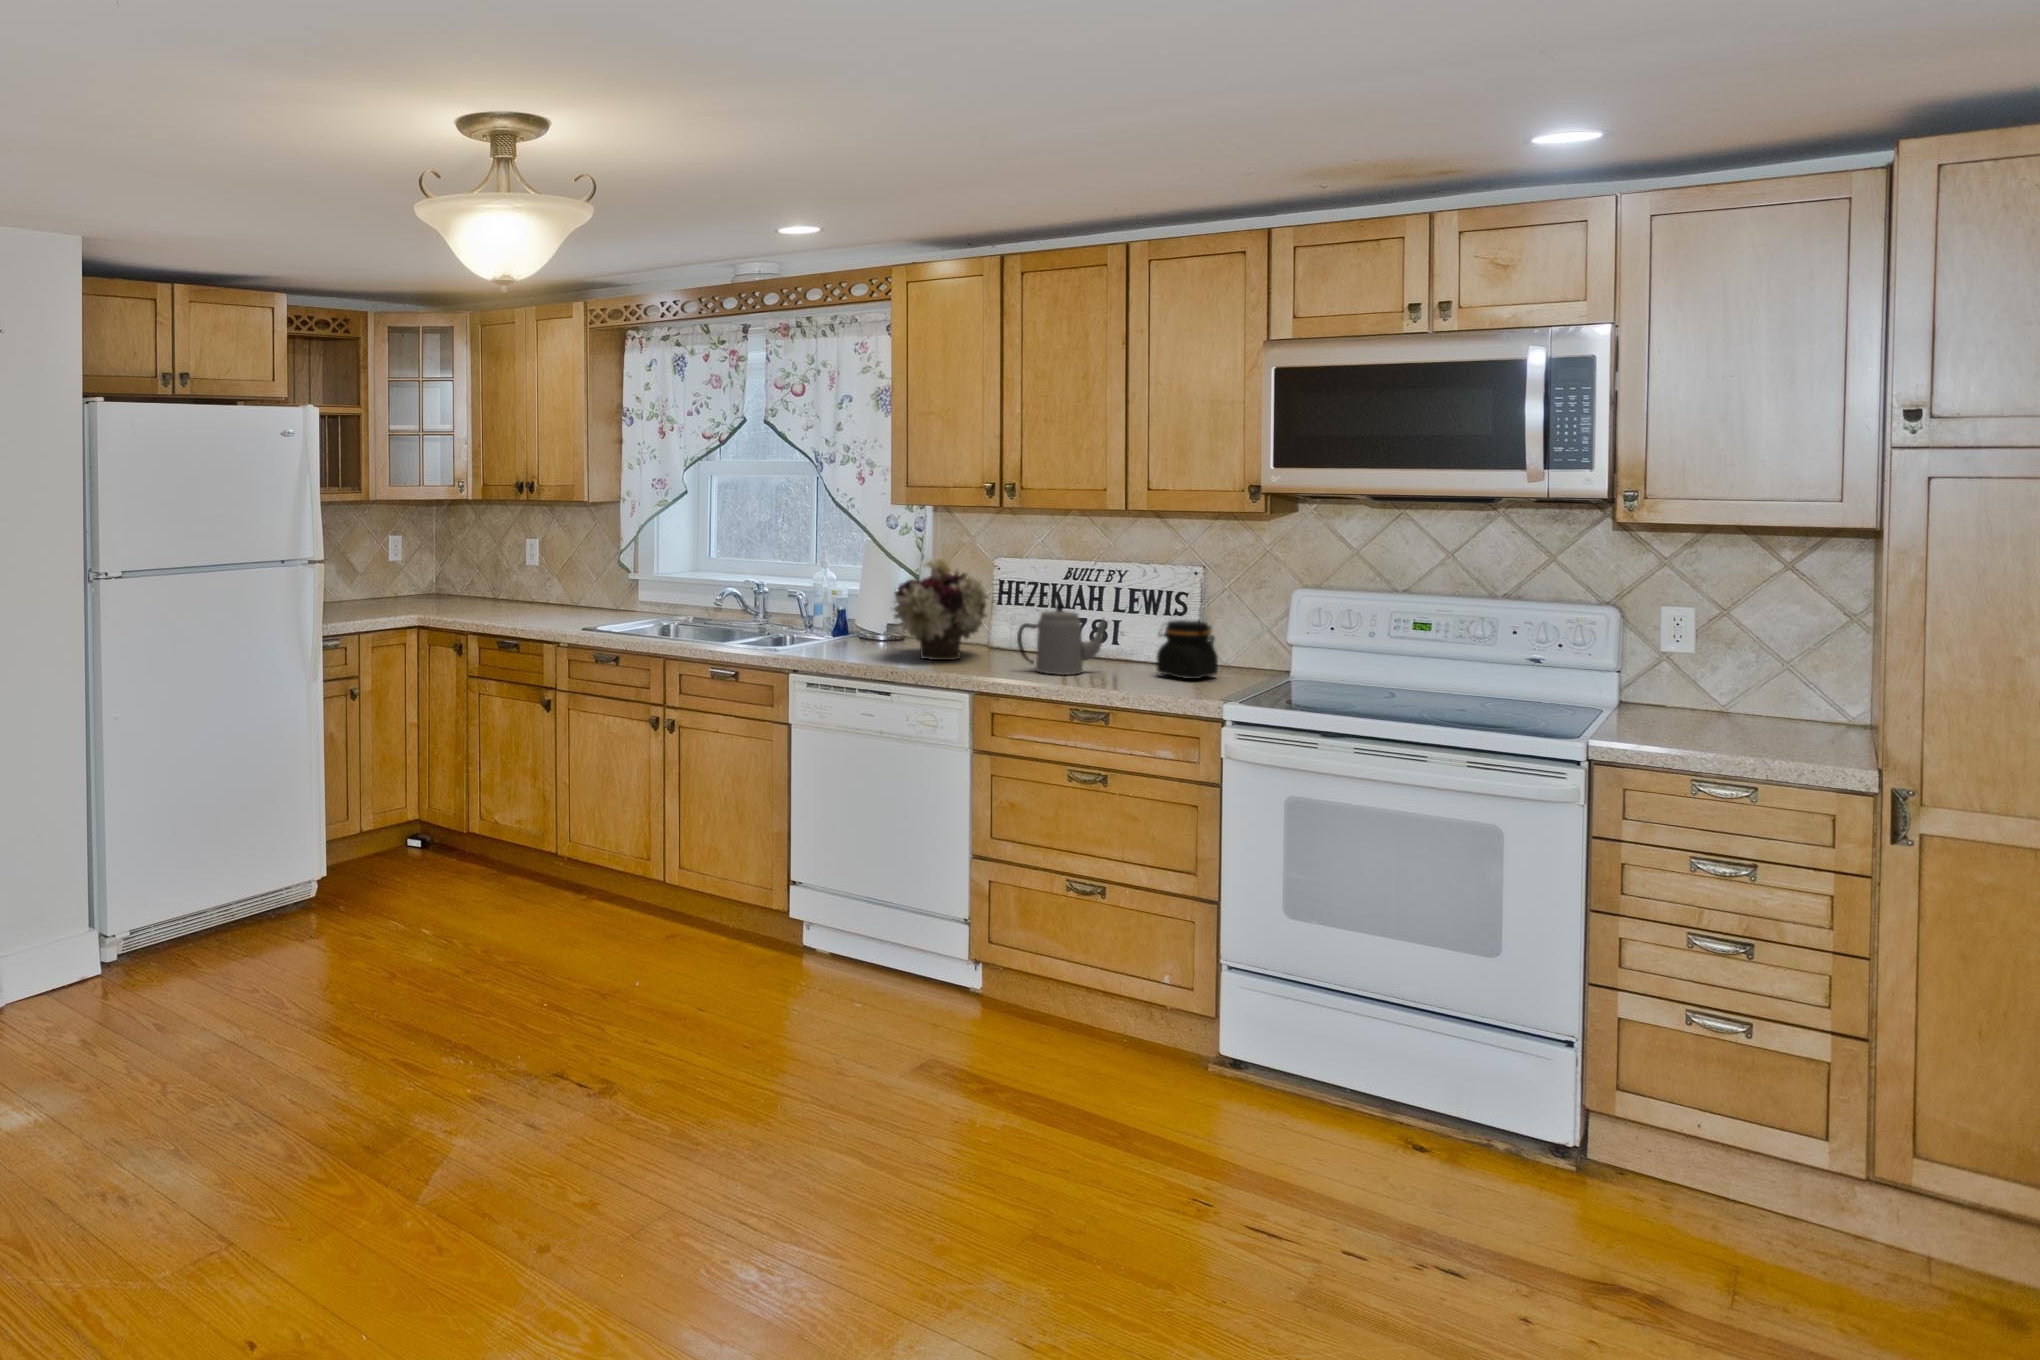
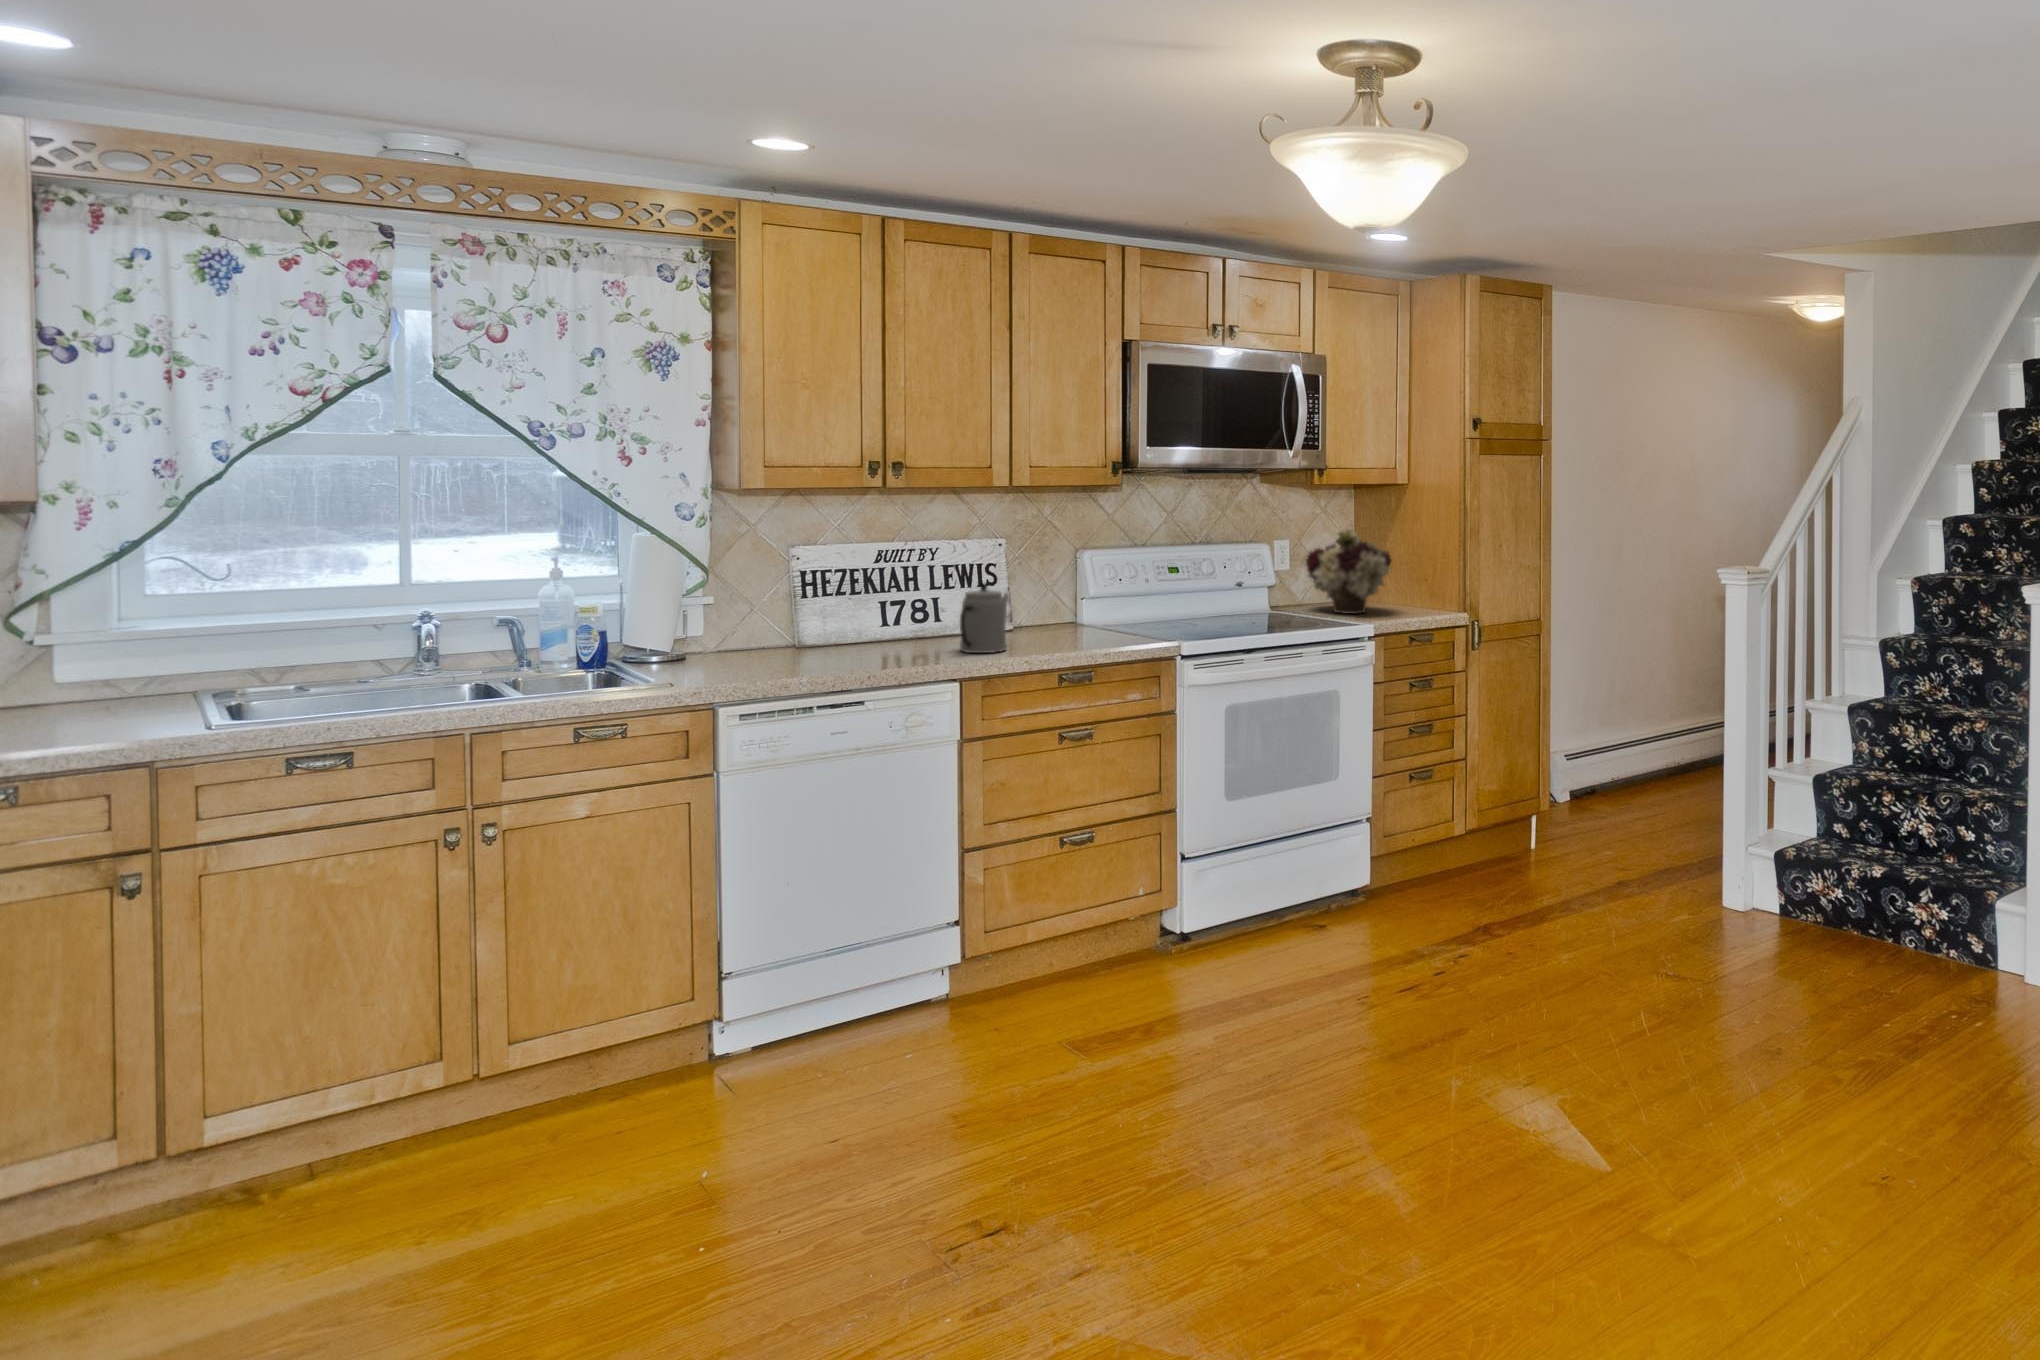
flower arrangement: present [893,557,988,660] -> present [1306,528,1392,614]
jar: present [1157,620,1218,679] -> none [1031,586,1087,638]

